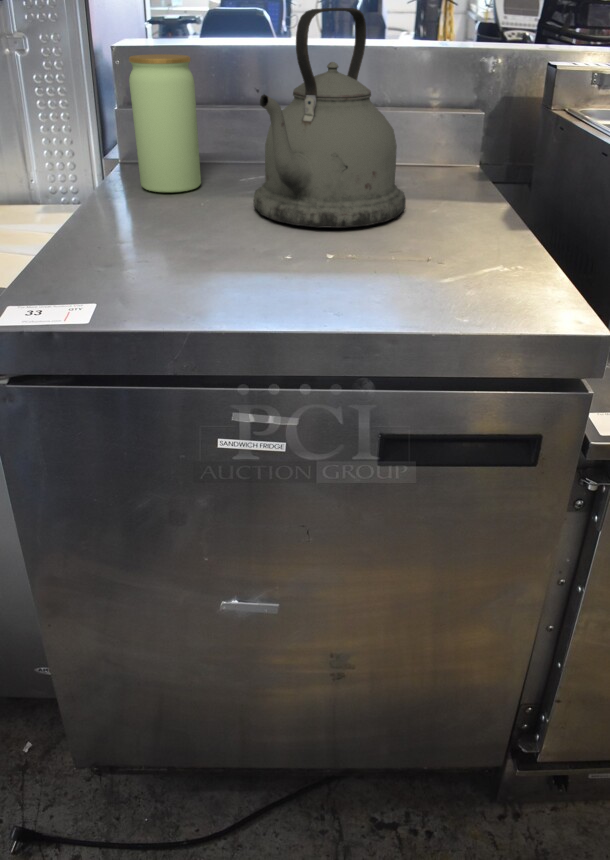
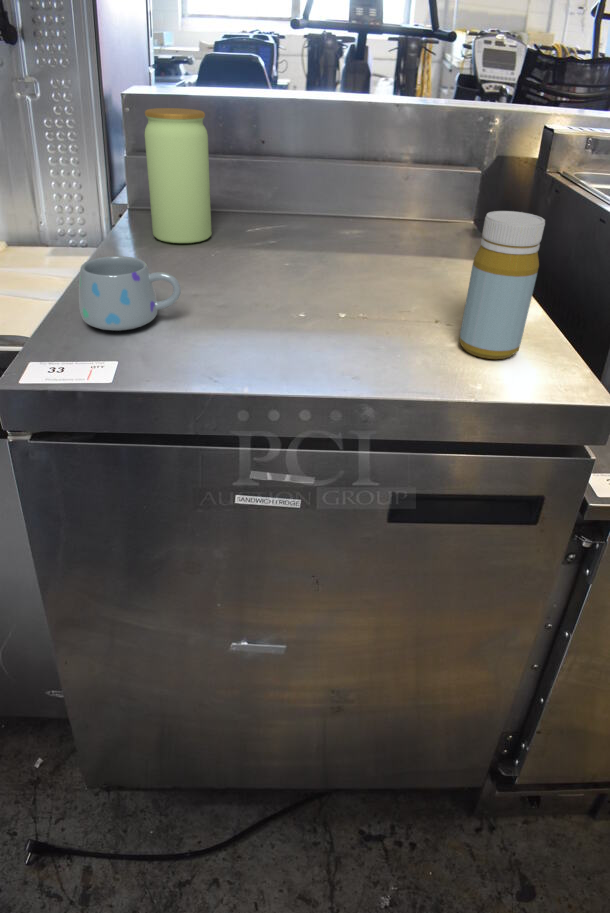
kettle: present [254,8,406,228] -> none [264,72,411,286]
bottle: none [449,138,531,293] -> present [459,211,545,359]
mug: none [58,199,161,273] -> present [79,256,181,331]

